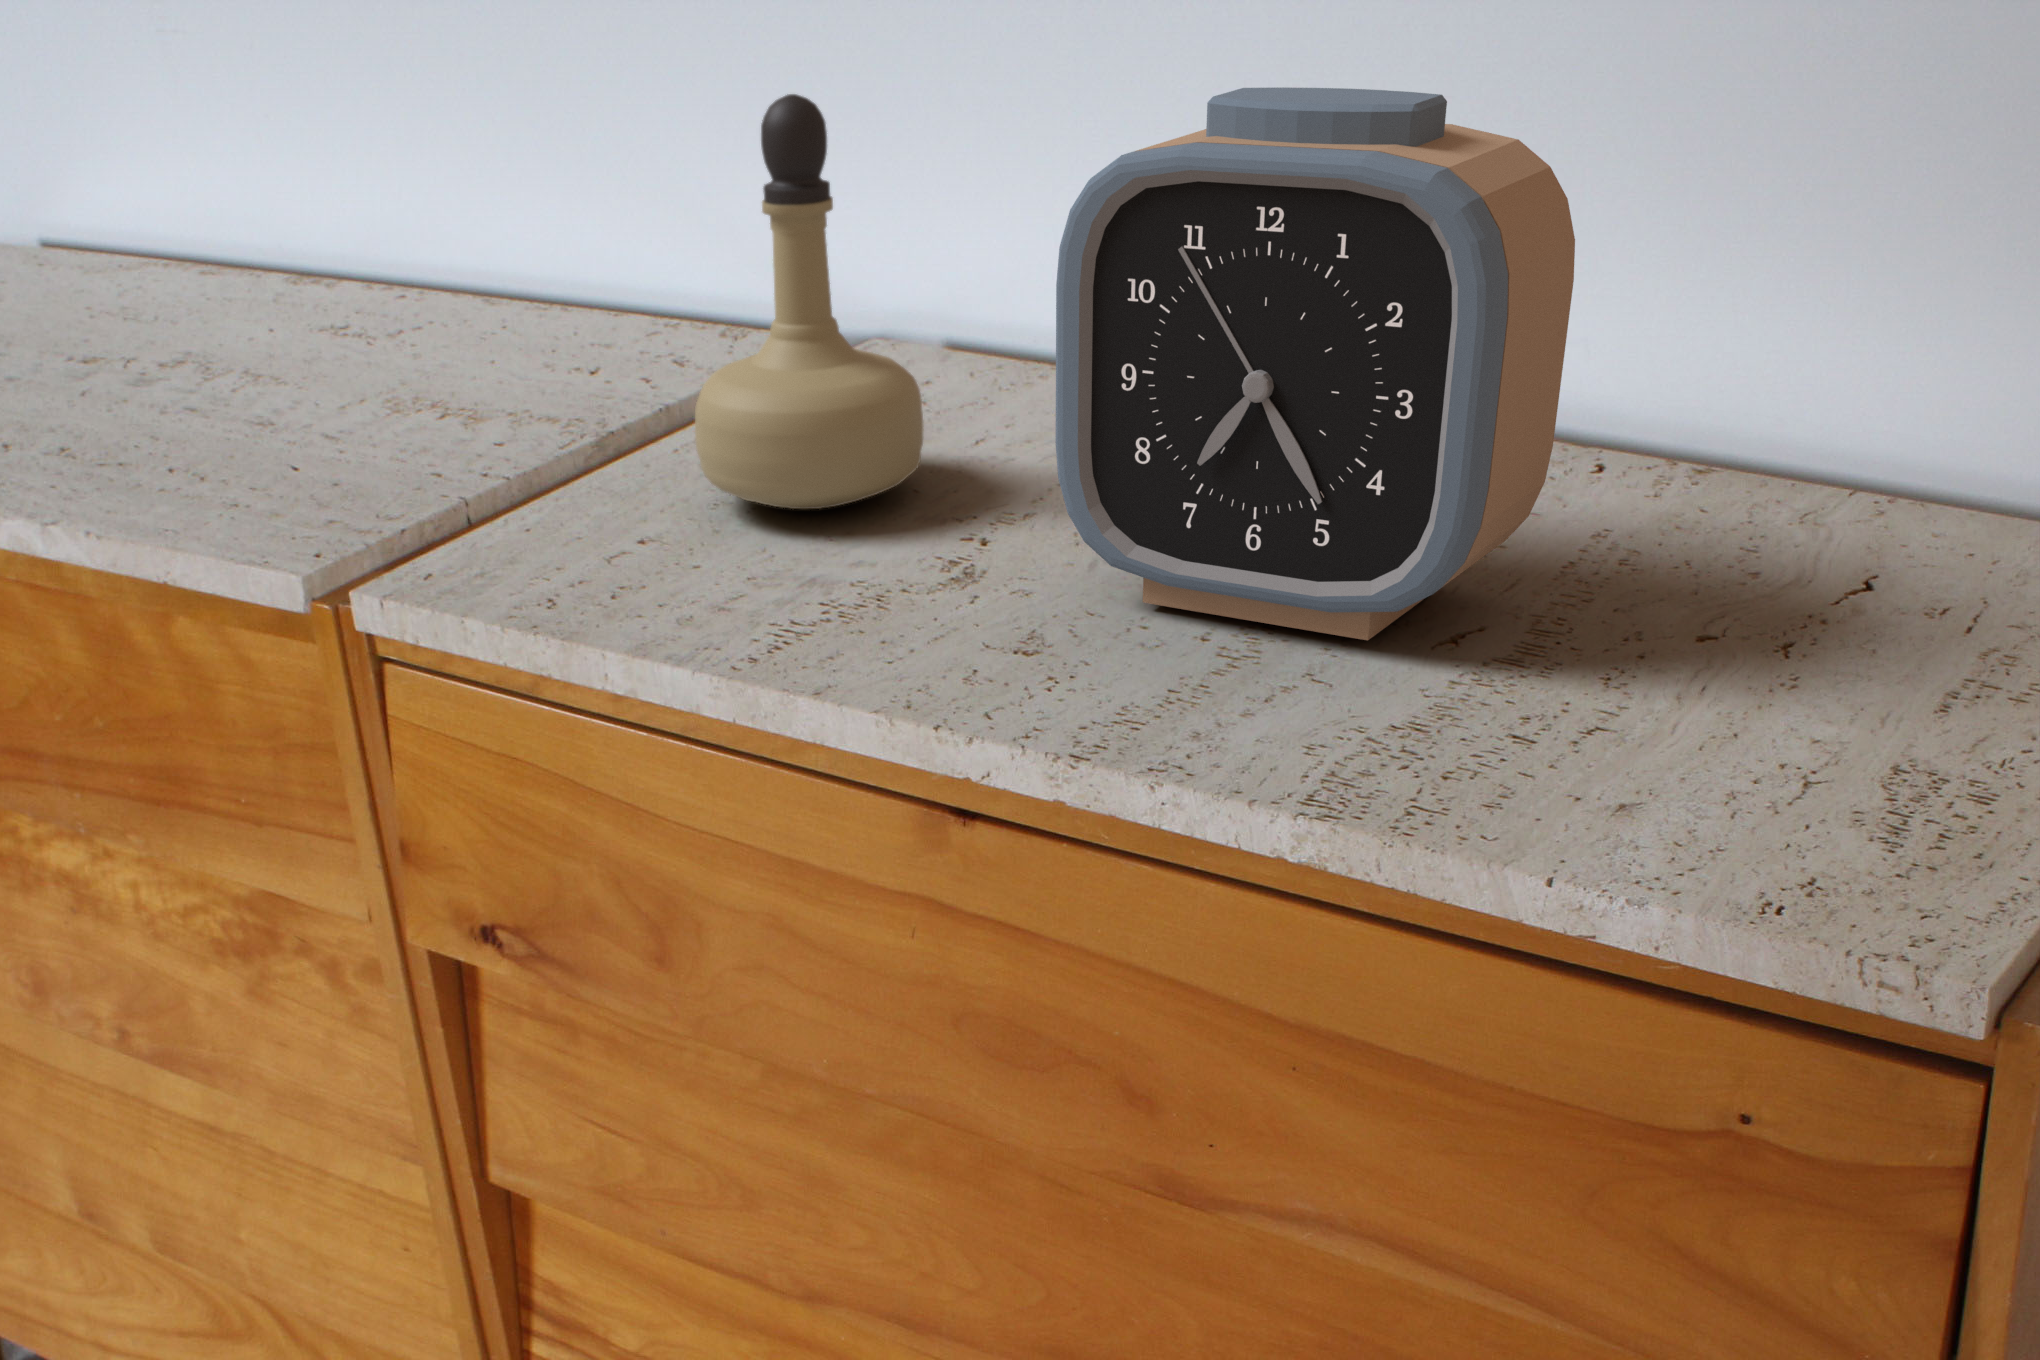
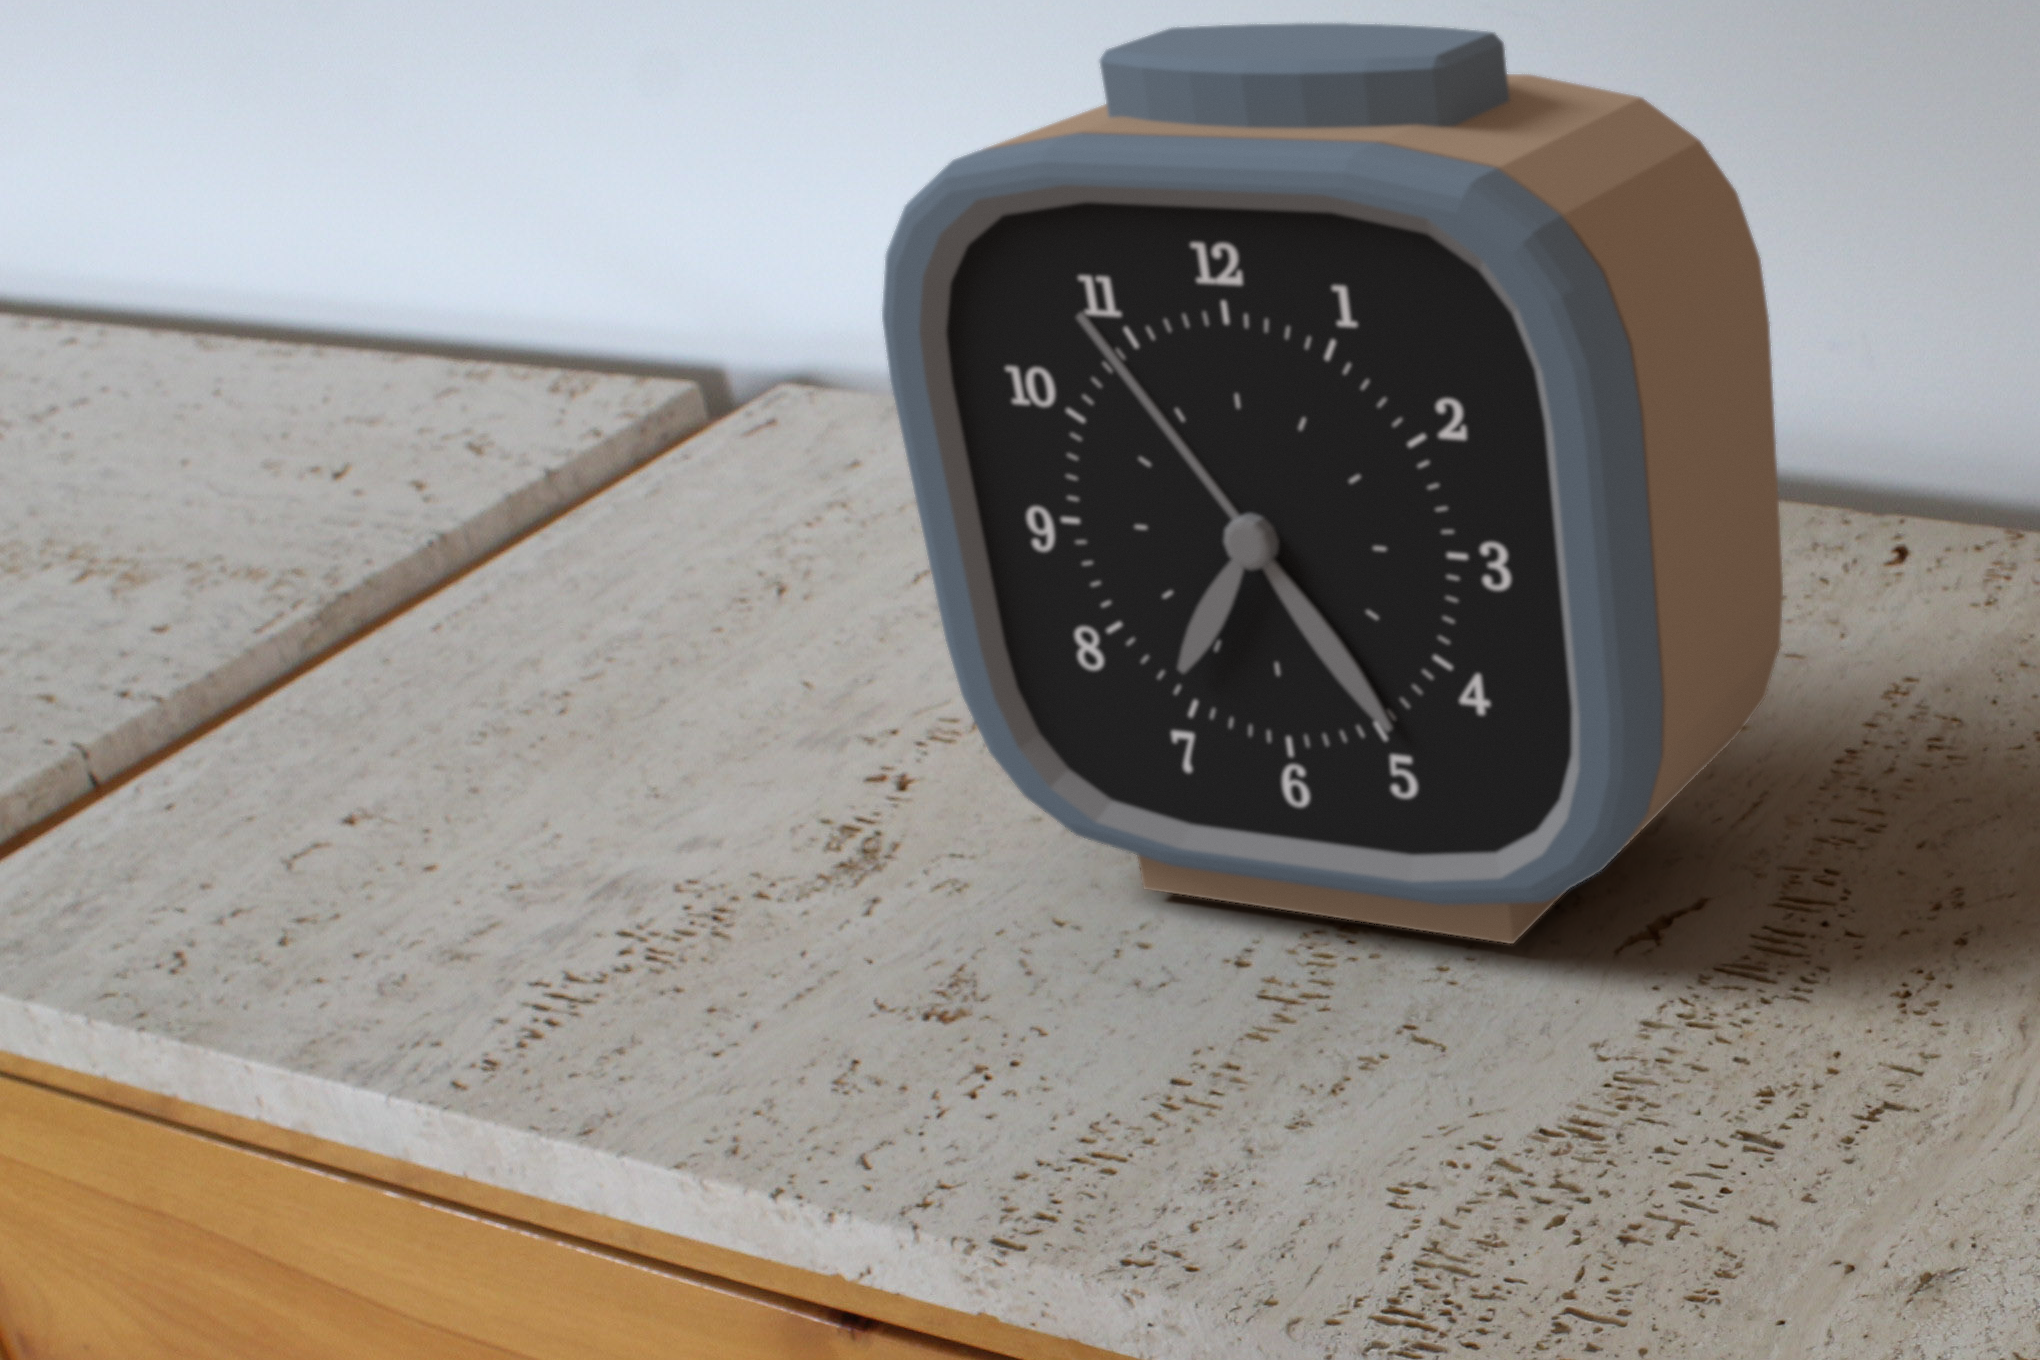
perfume bottle: present [695,94,923,509] -> none [378,53,805,736]

